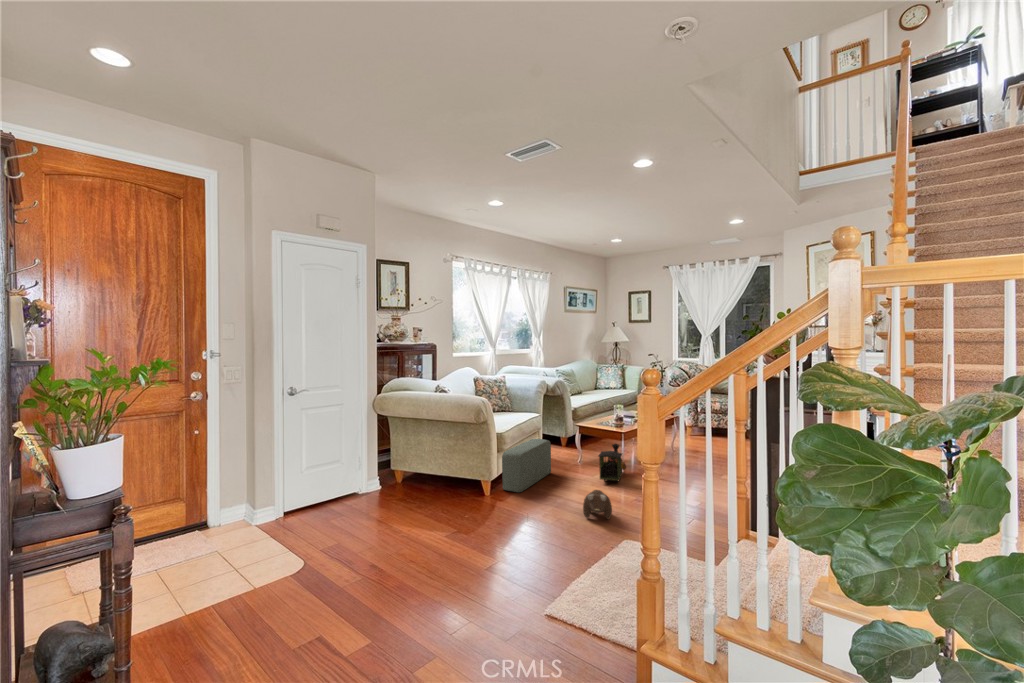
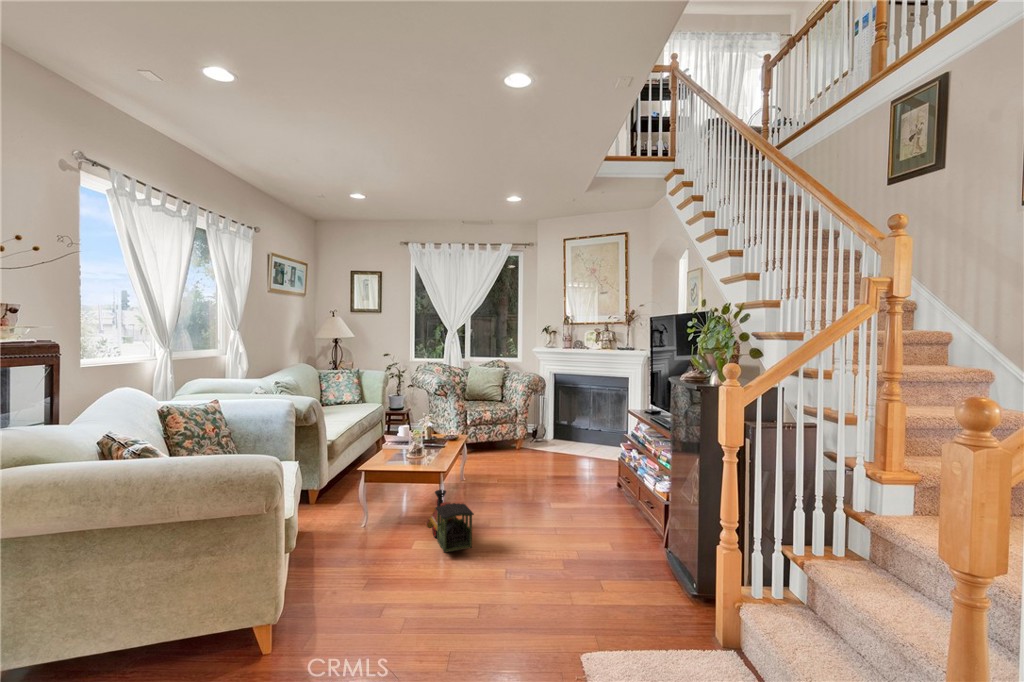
pouf: present [502,439,551,492] -> none [300,509,353,634]
plush toy: present [583,490,612,519] -> none [490,583,544,639]

